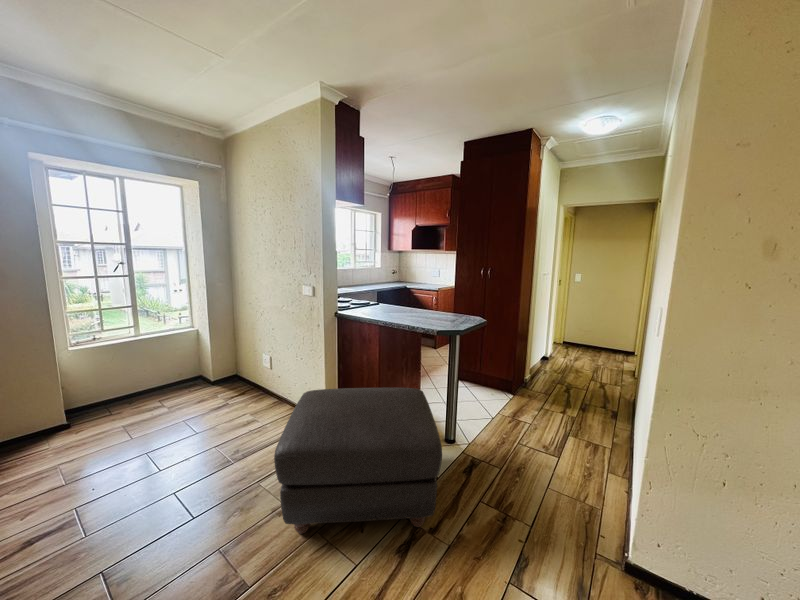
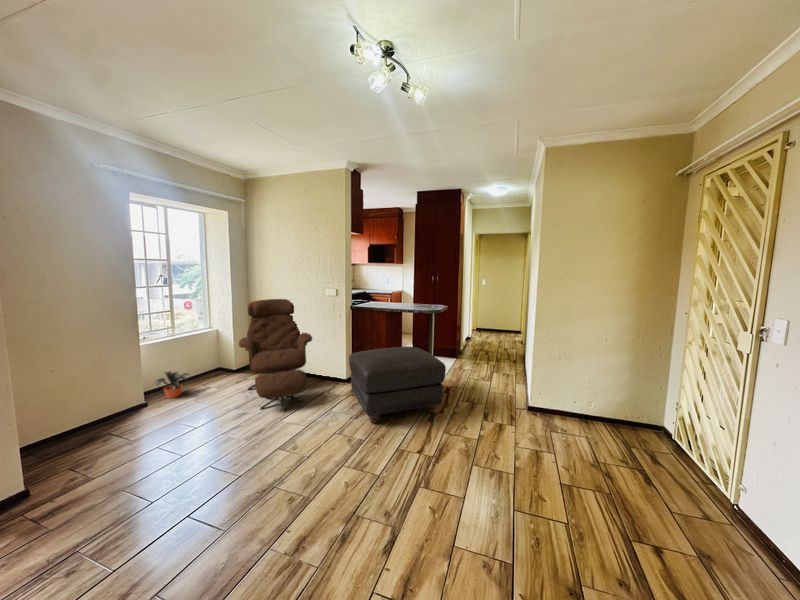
lounge chair: none [165,296,288,469] -> present [239,299,312,411]
potted plant: none [88,381,140,416] -> present [155,371,188,398]

